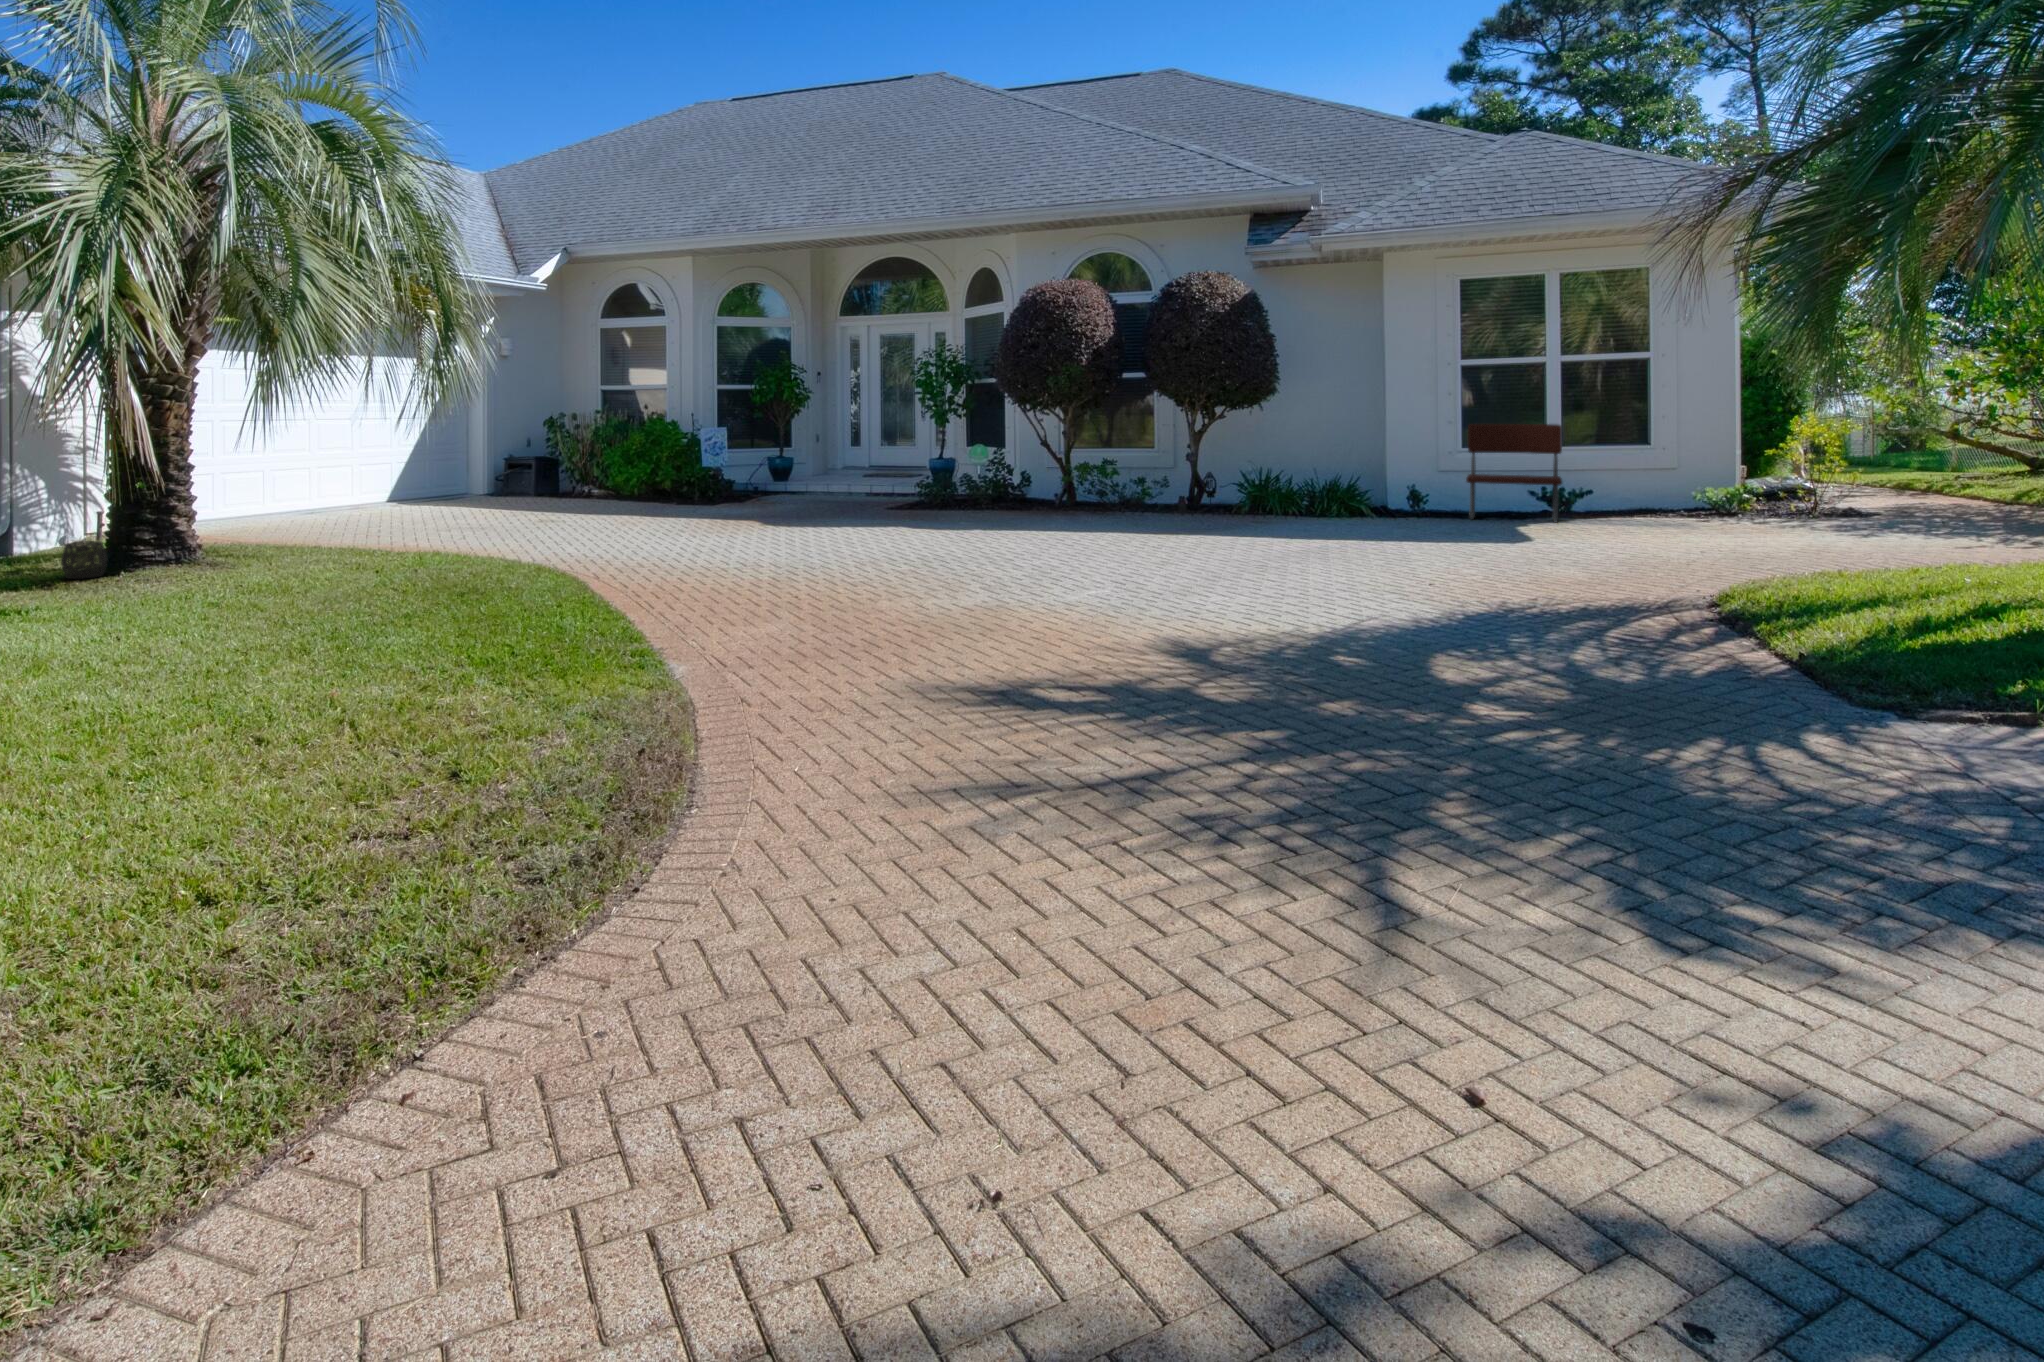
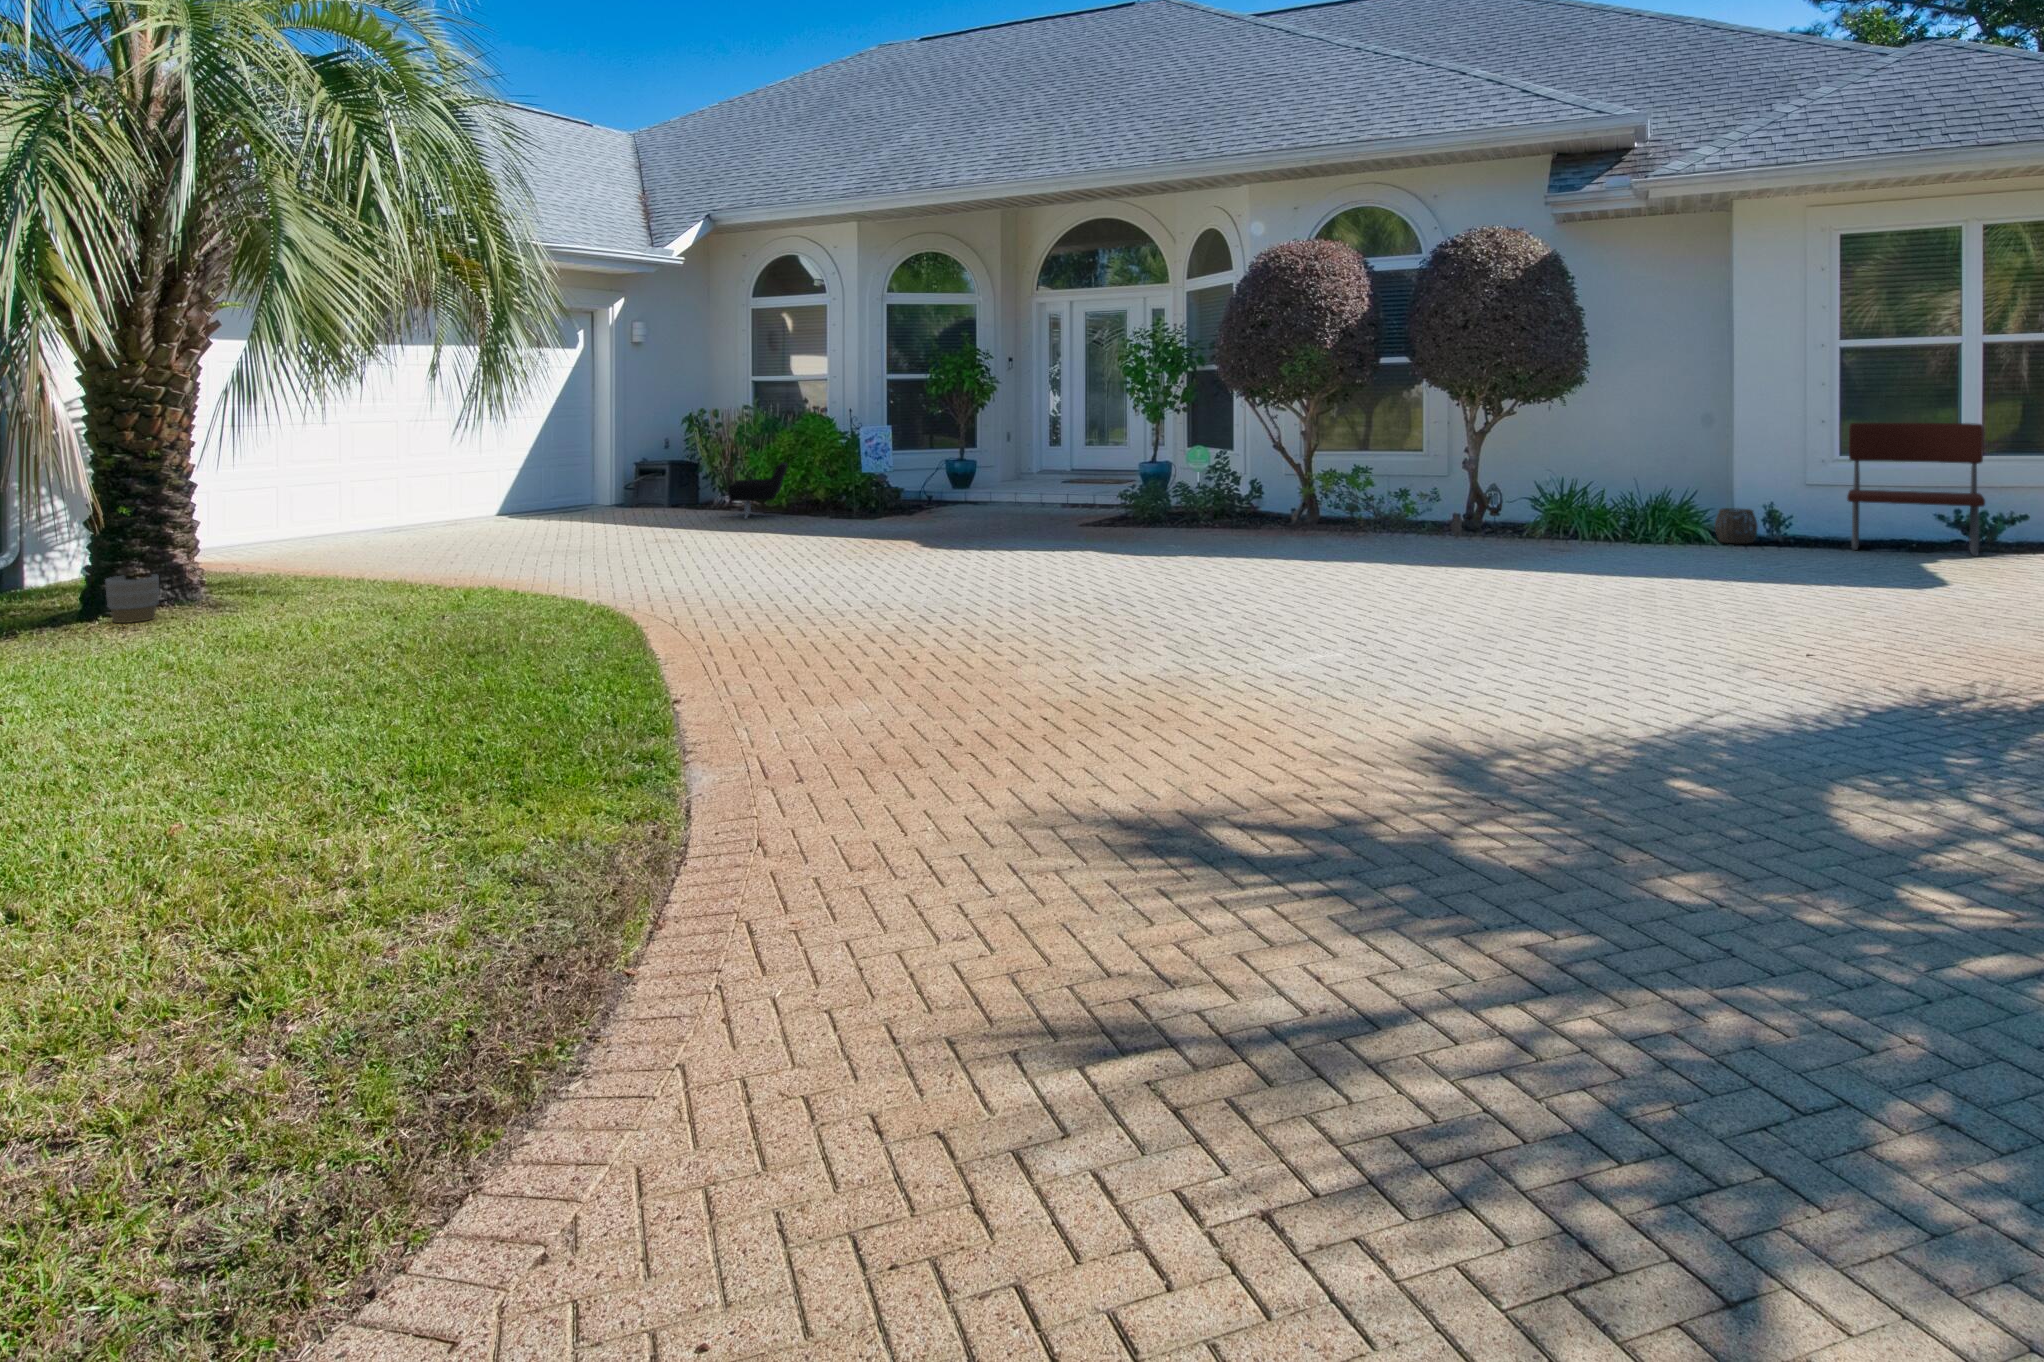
lounge chair: none [580,456,636,503] -> present [728,462,788,518]
planter: none [132,540,174,578] -> present [105,574,159,623]
woven basket: present [61,541,107,579] -> present [1715,508,1758,544]

